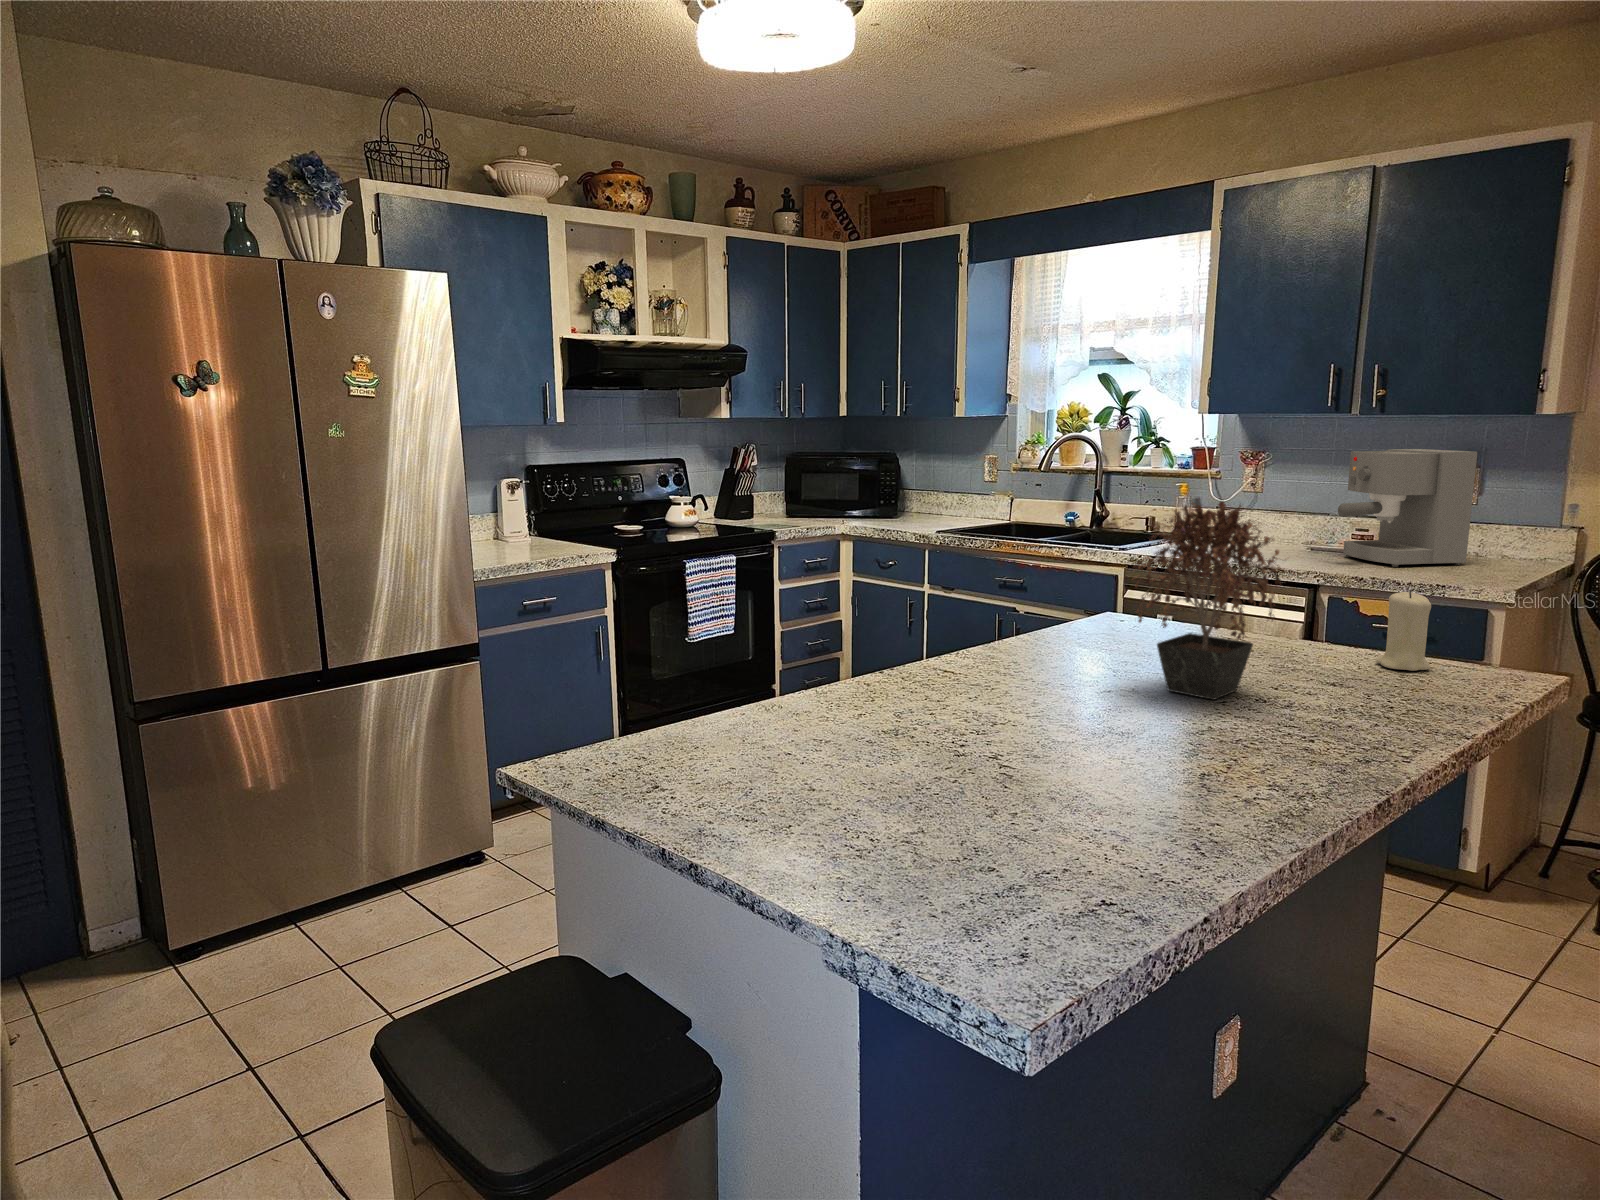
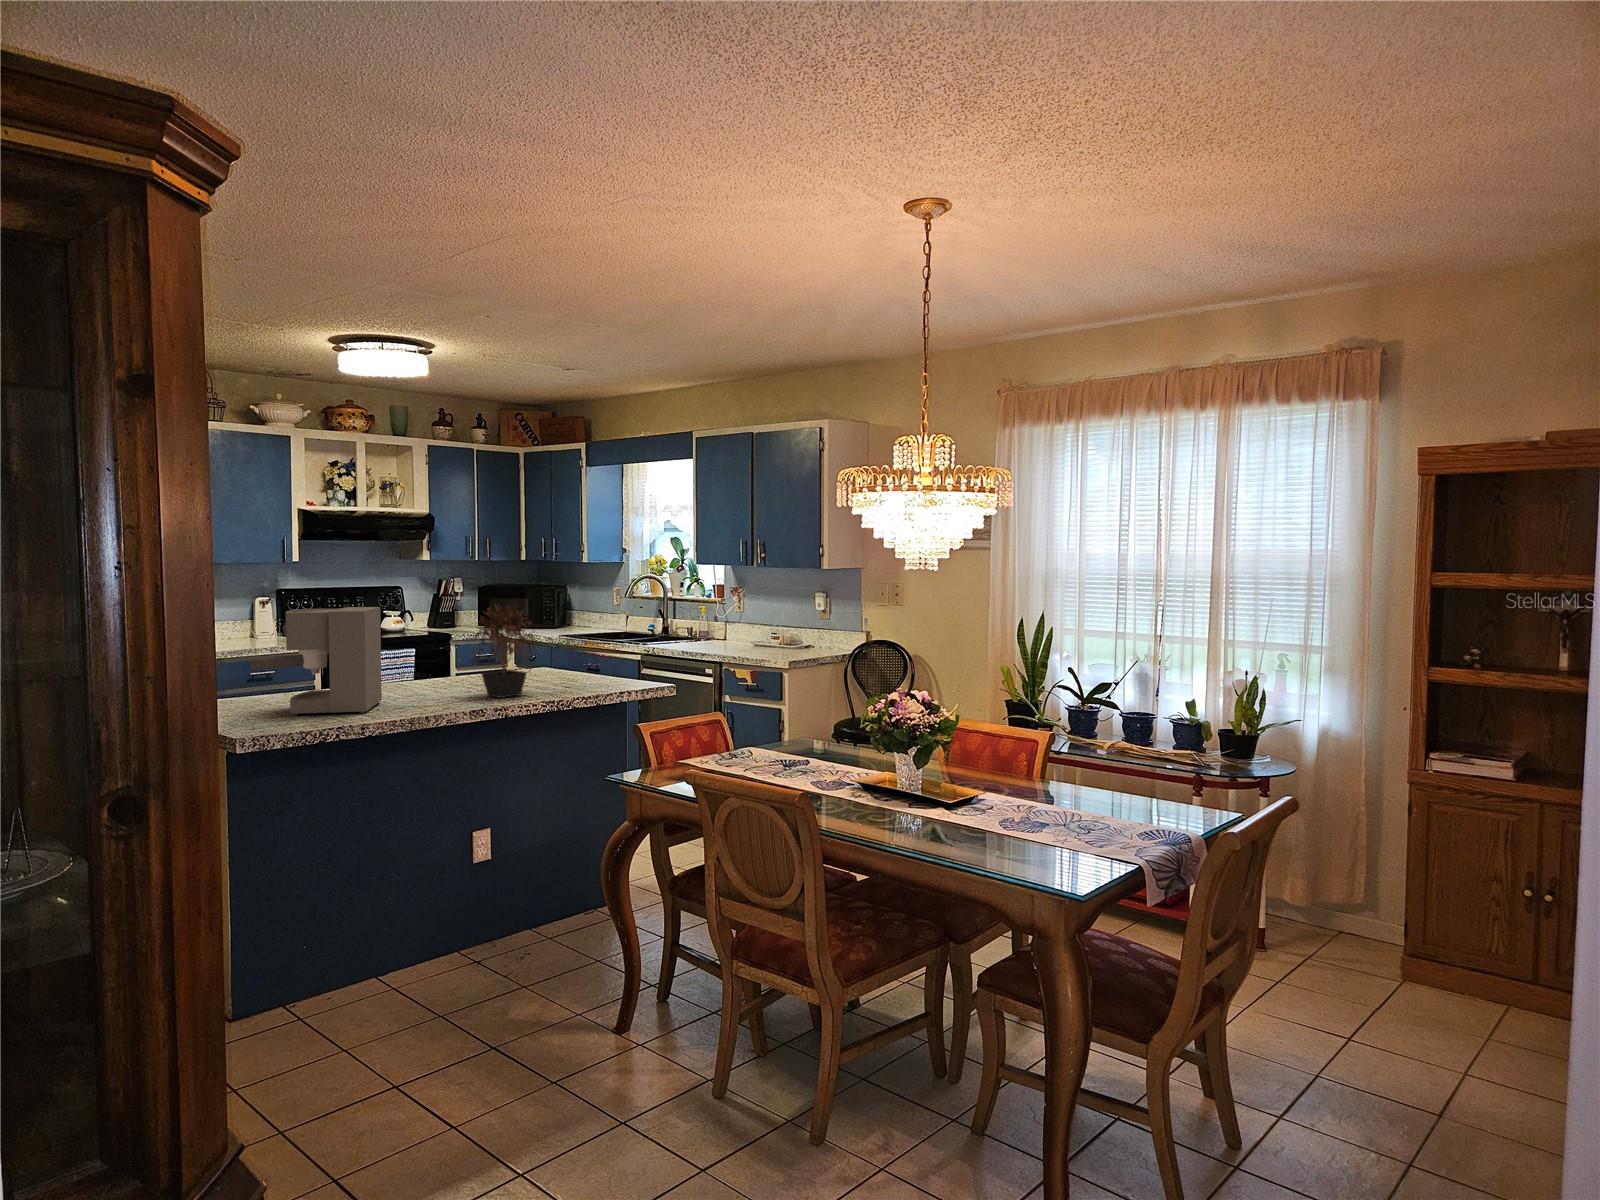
coffee maker: present [1338,449,1477,567] -> present [250,607,382,716]
candle: present [1375,590,1431,671] -> none [617,650,639,689]

